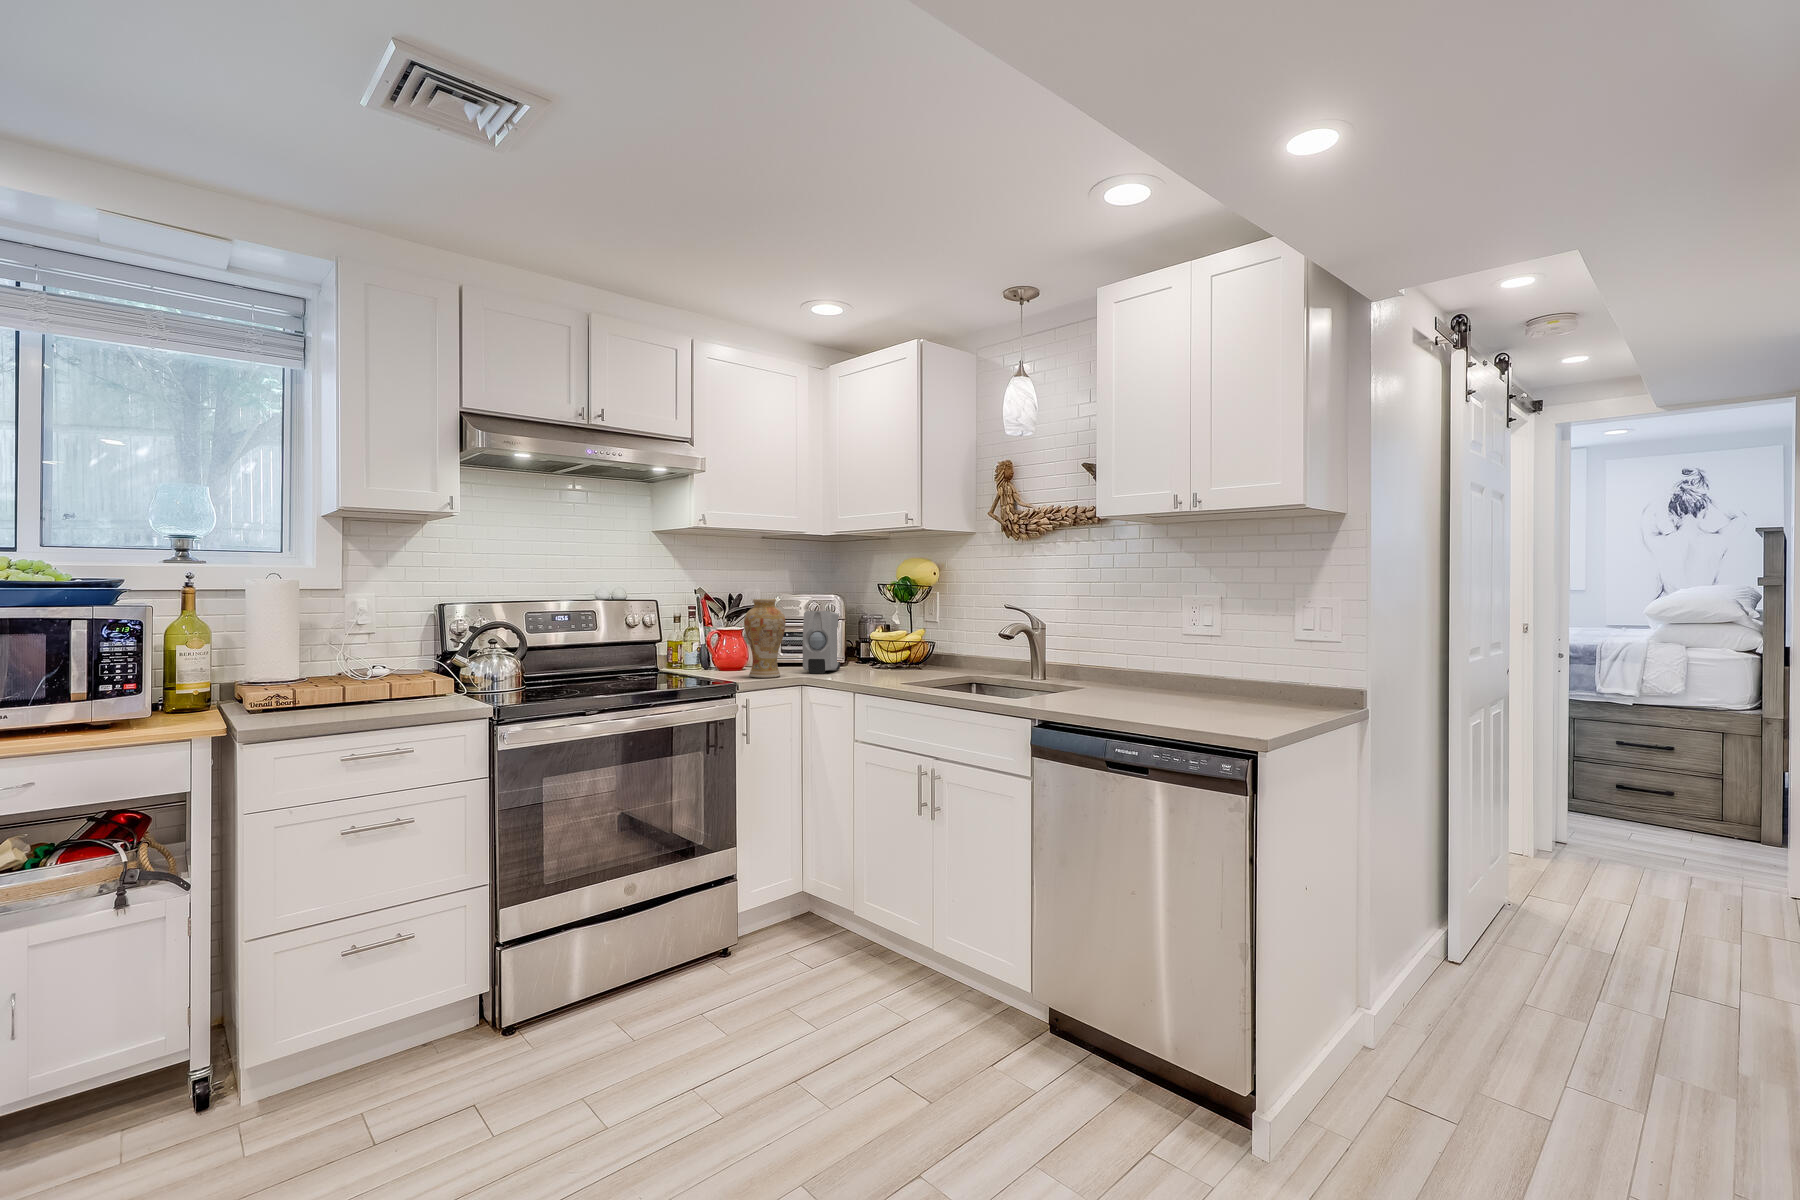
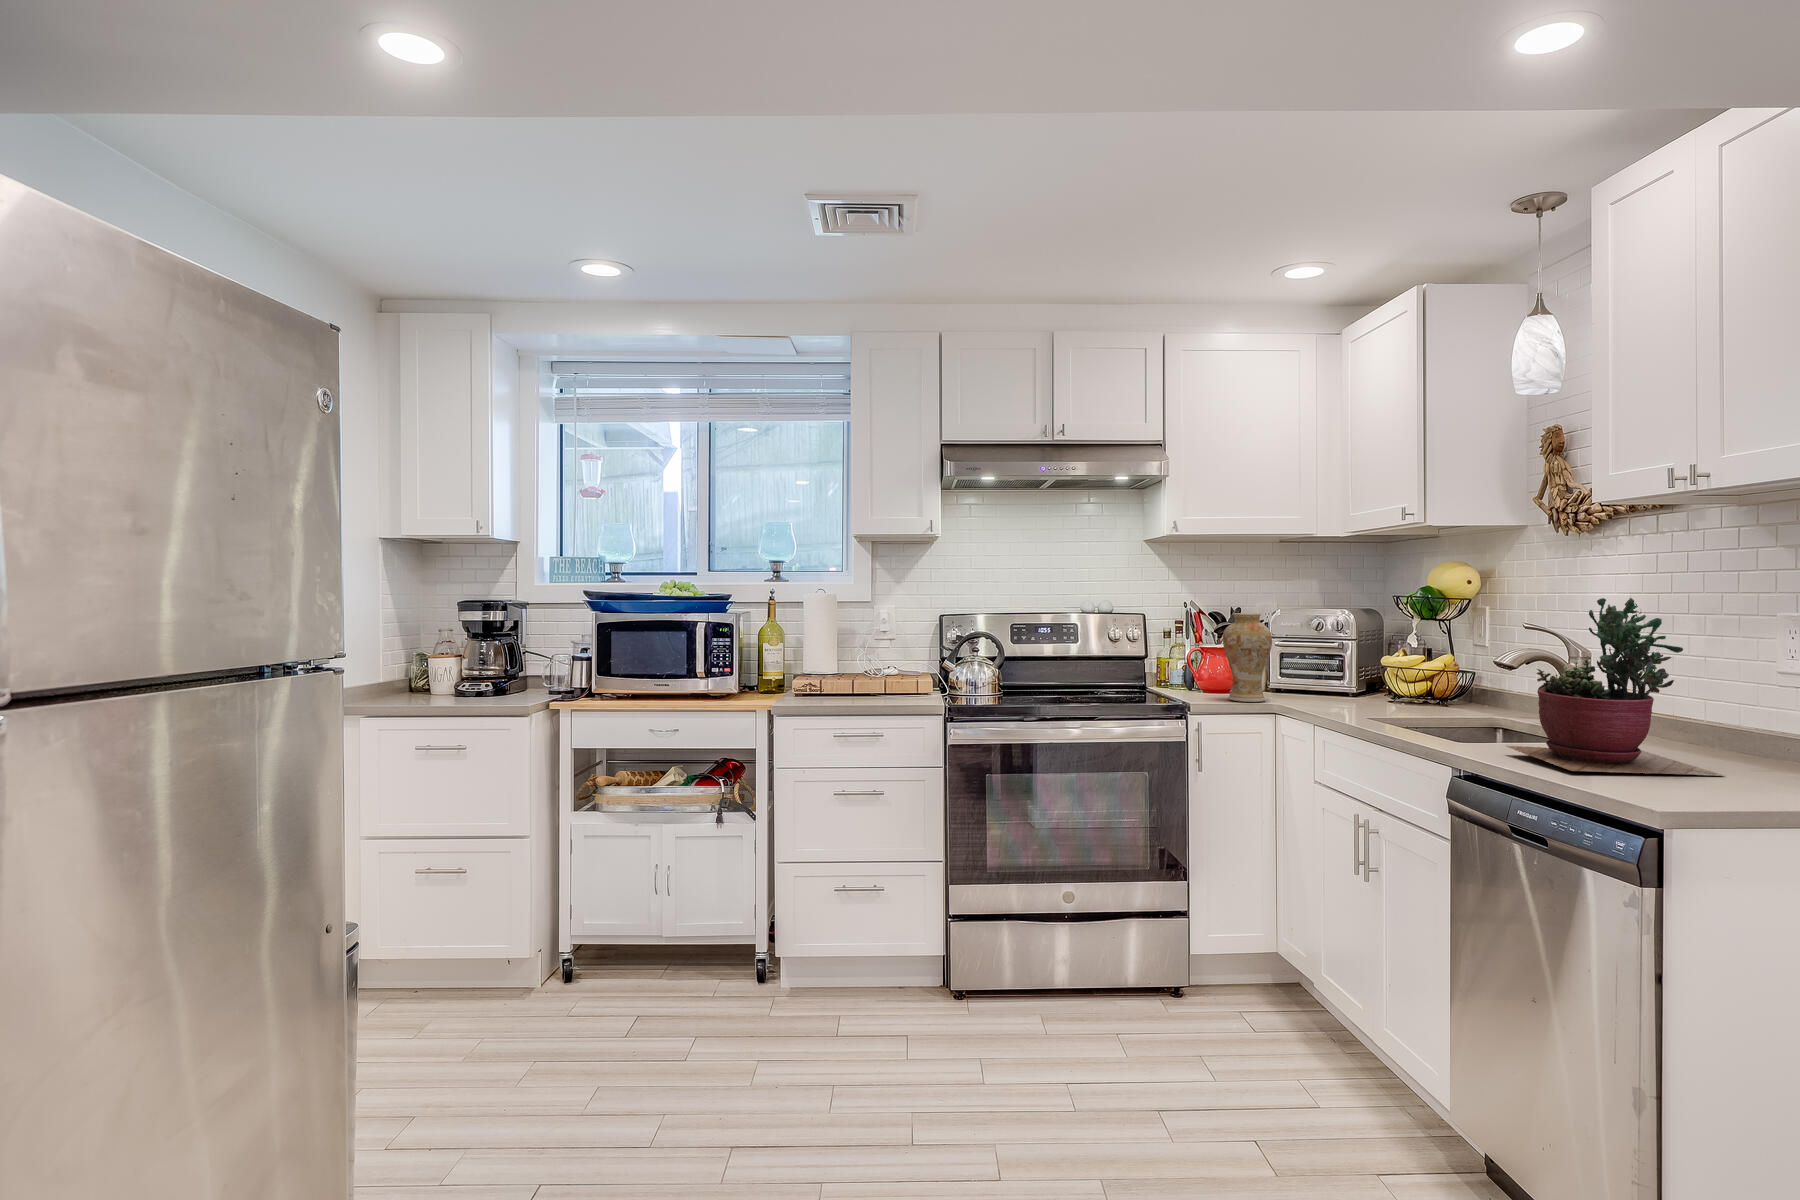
succulent plant: none [1020,579,1151,703] -> present [1507,598,1725,776]
soap dispenser: present [803,611,840,673] -> none [1298,628,1356,702]

